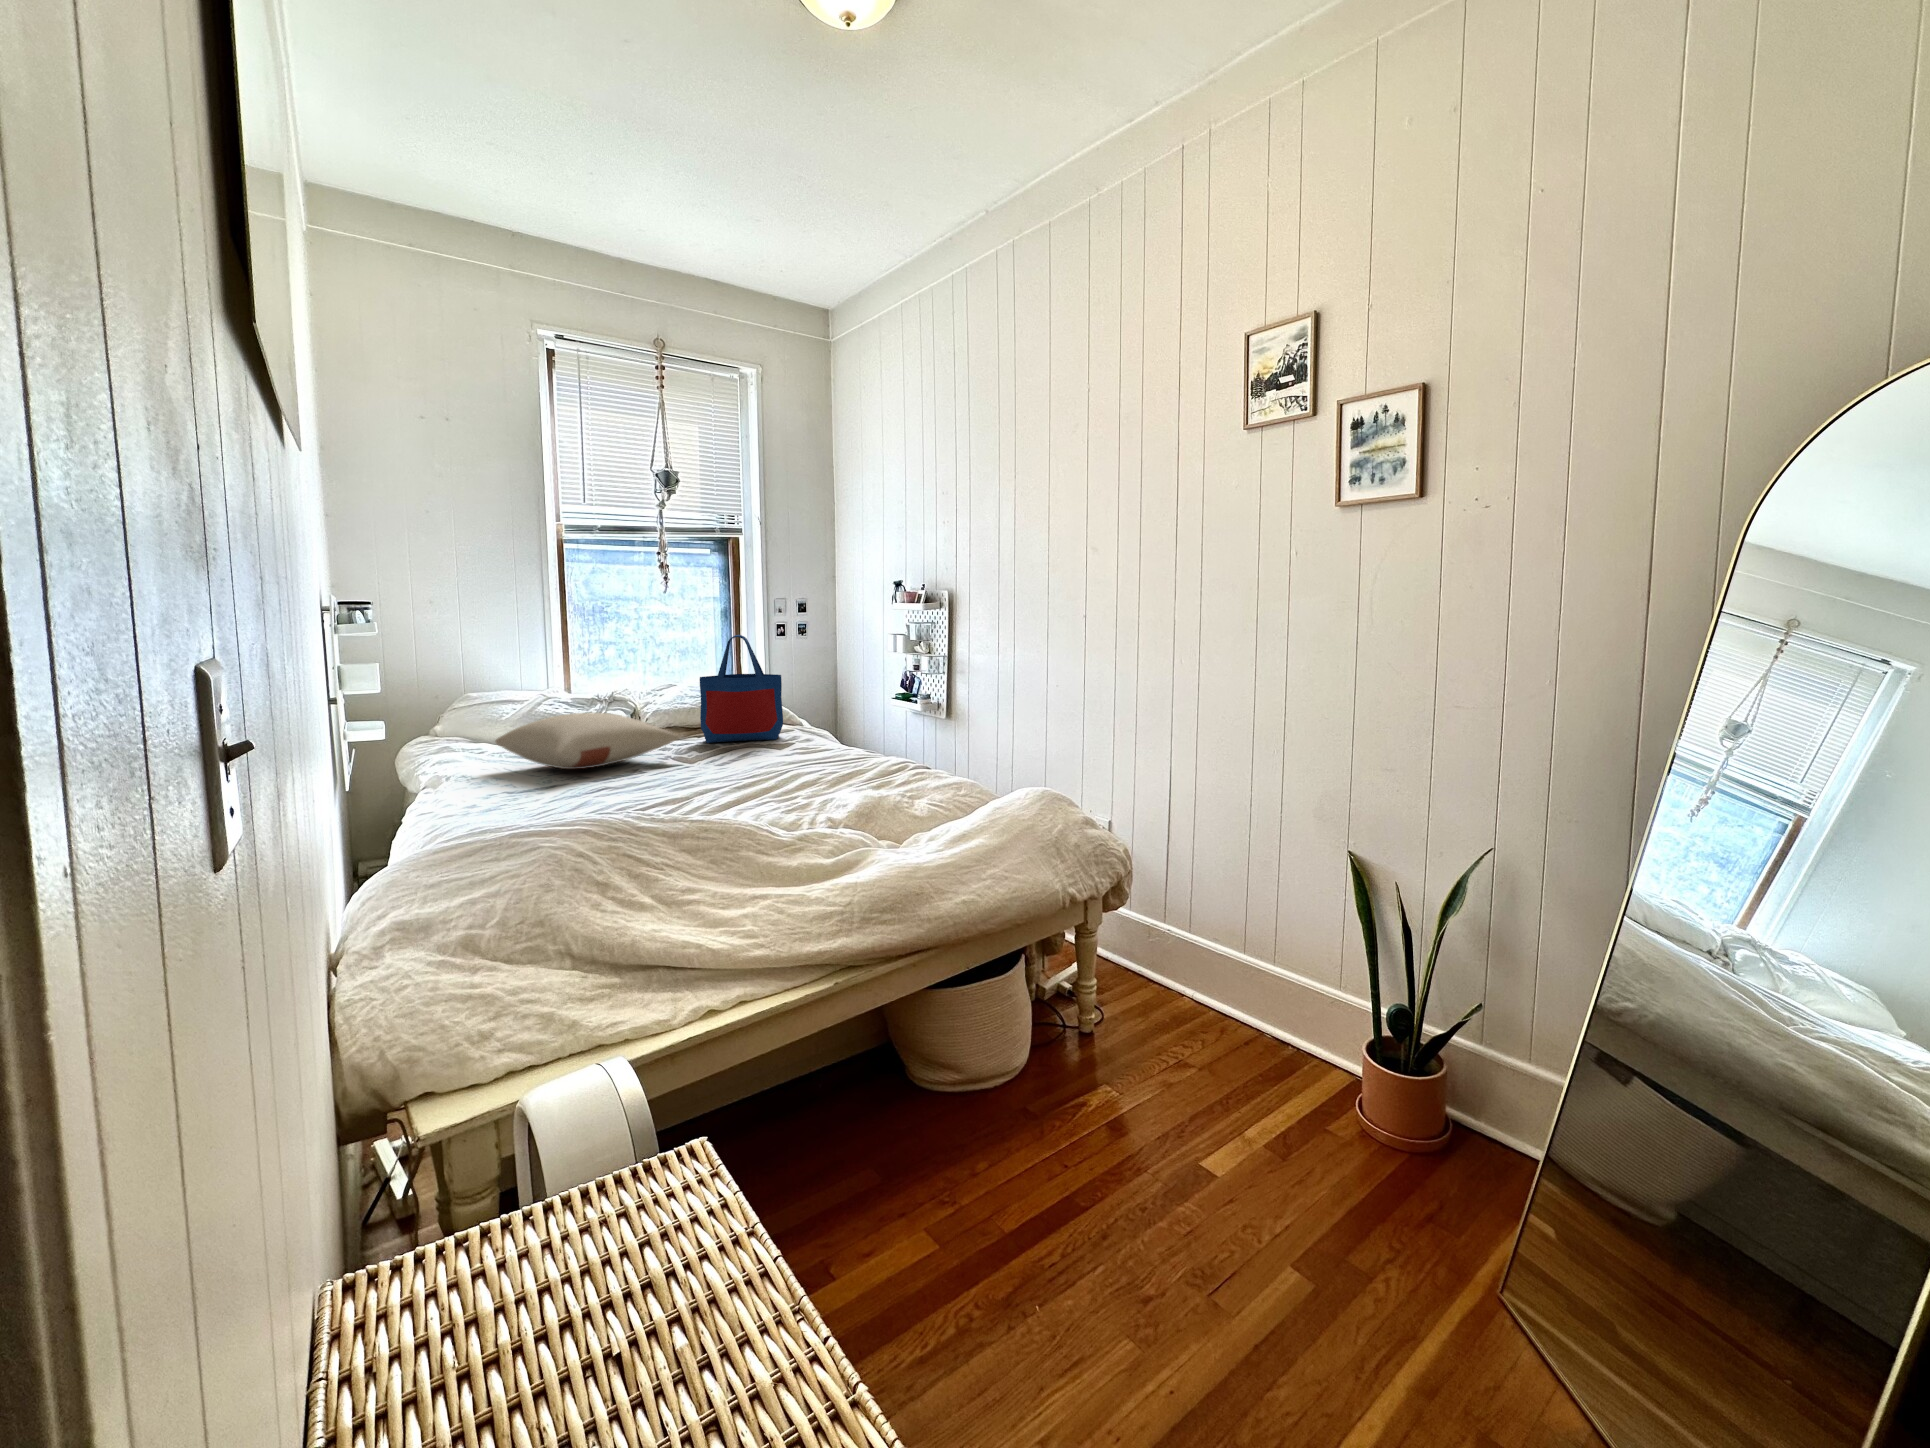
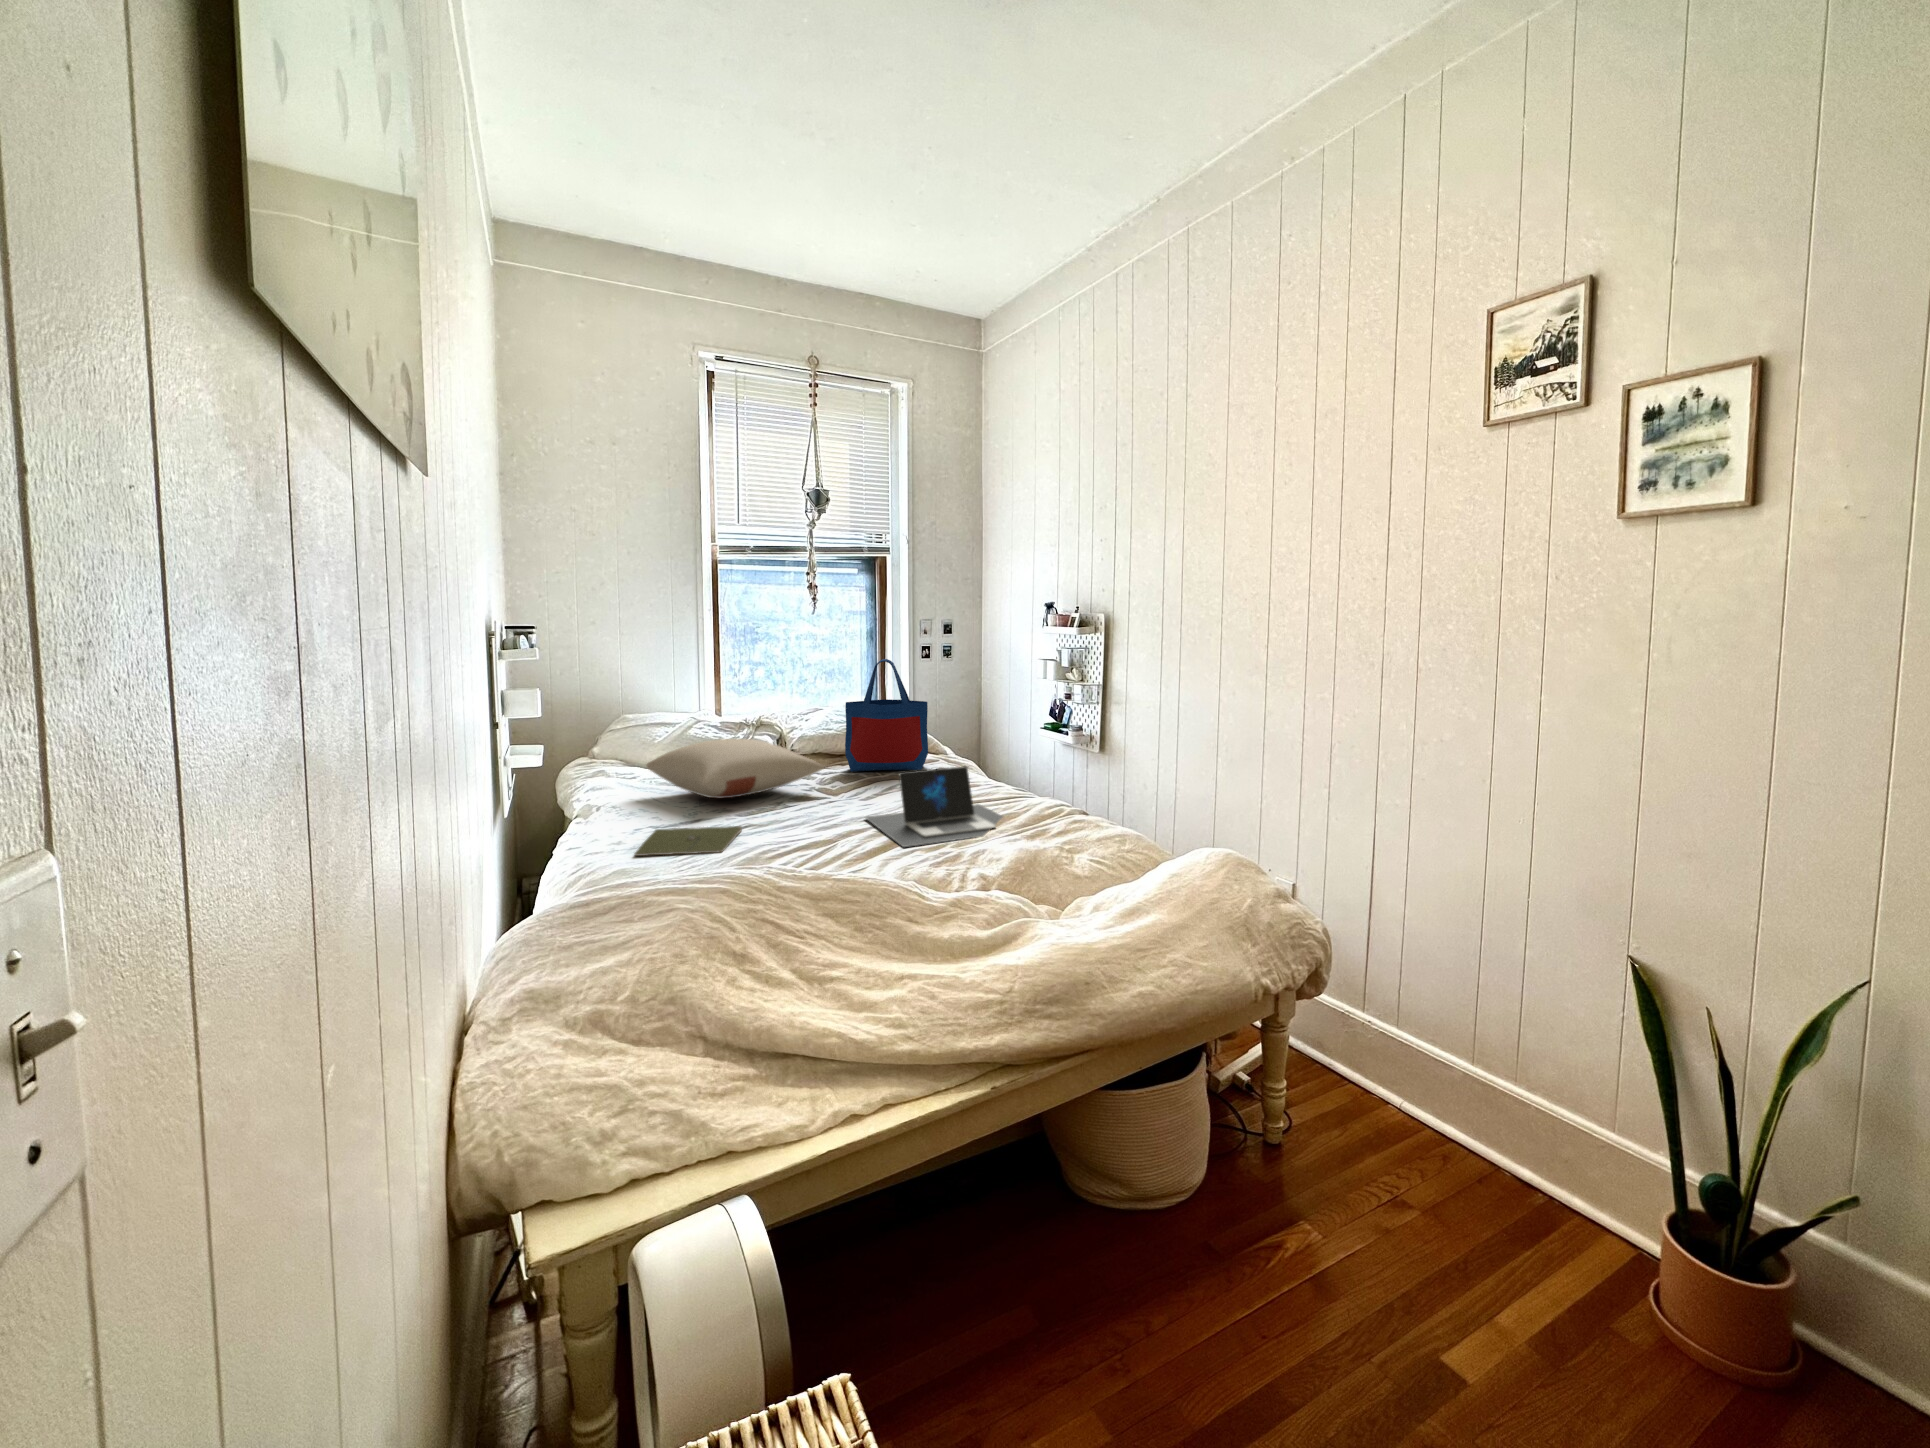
laptop: none [718,729,876,800] -> present [866,766,1002,847]
notebook: none [490,790,598,819] -> present [634,826,742,856]

